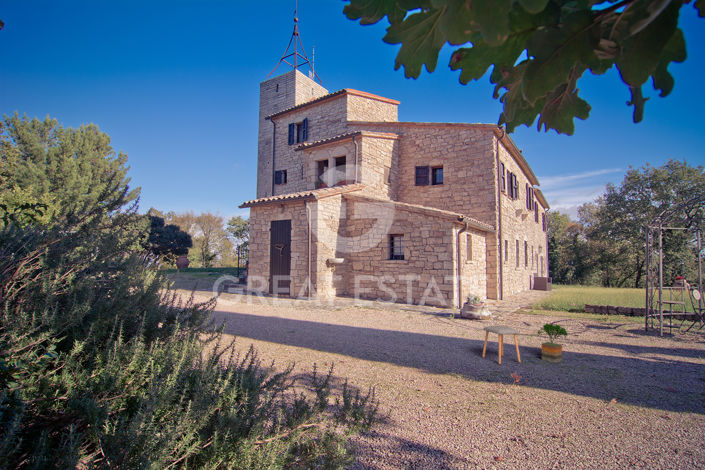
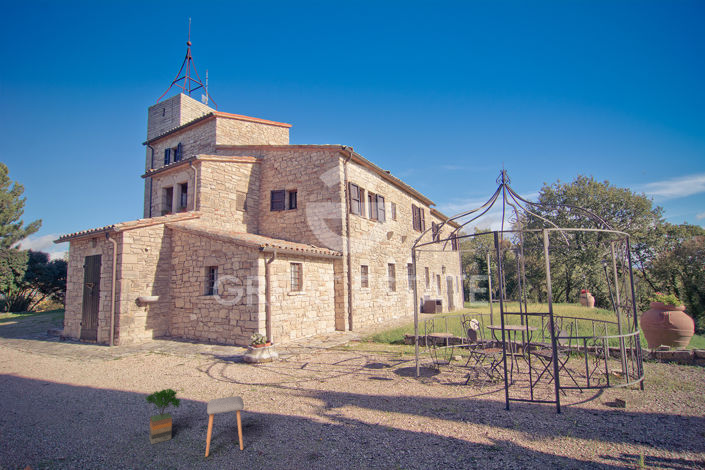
stool: present [483,326,520,364] -> present [205,396,244,457]

